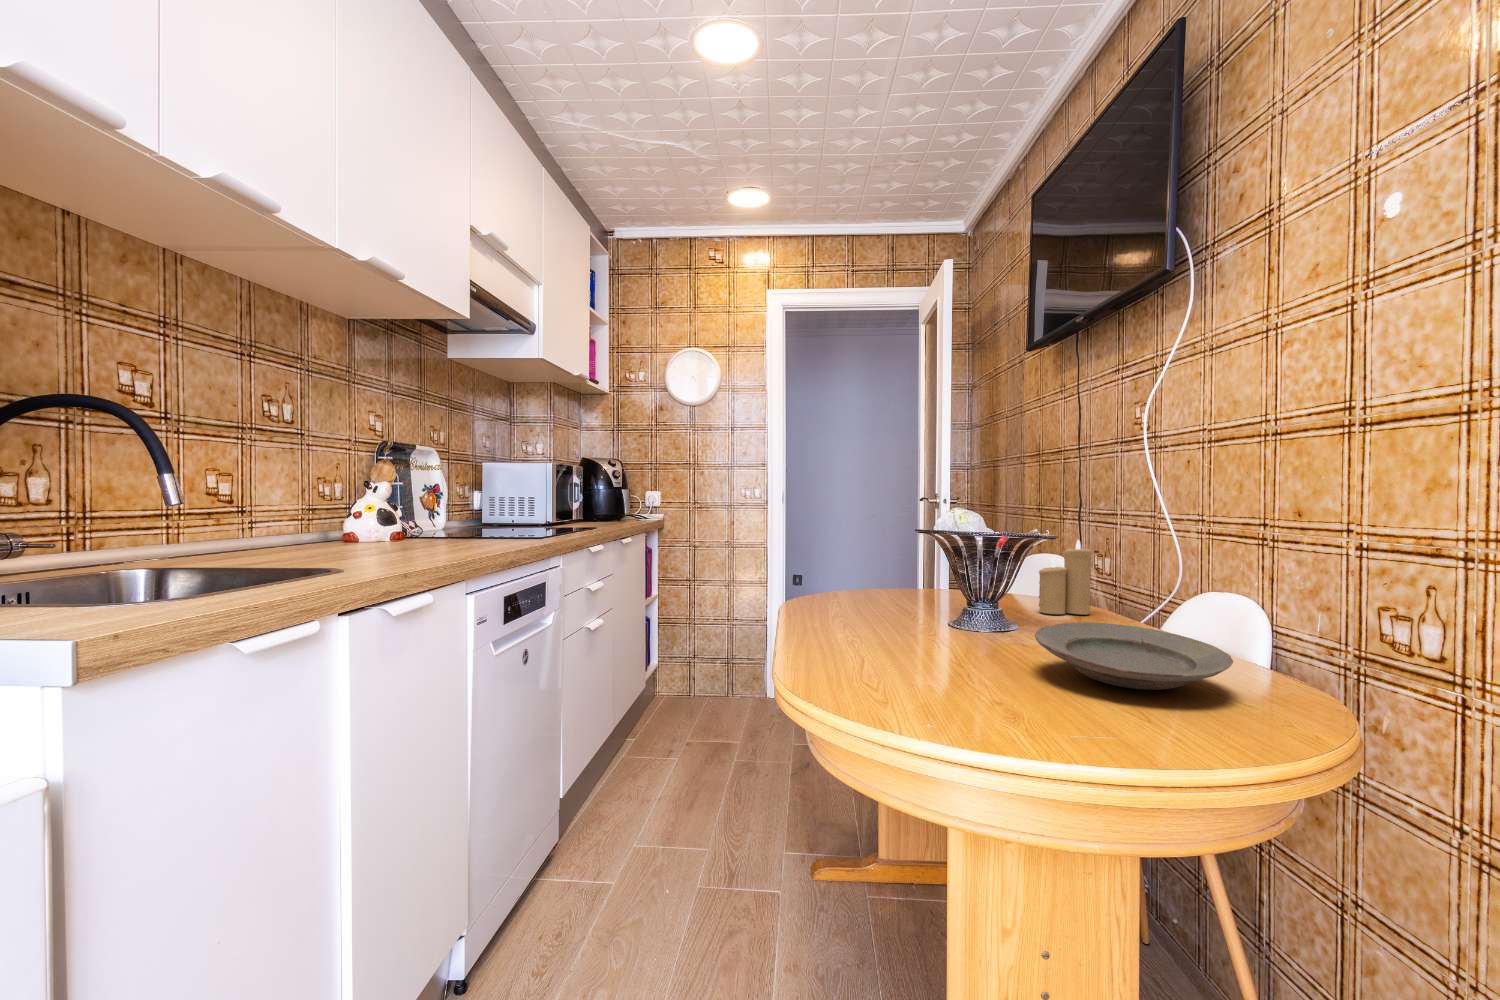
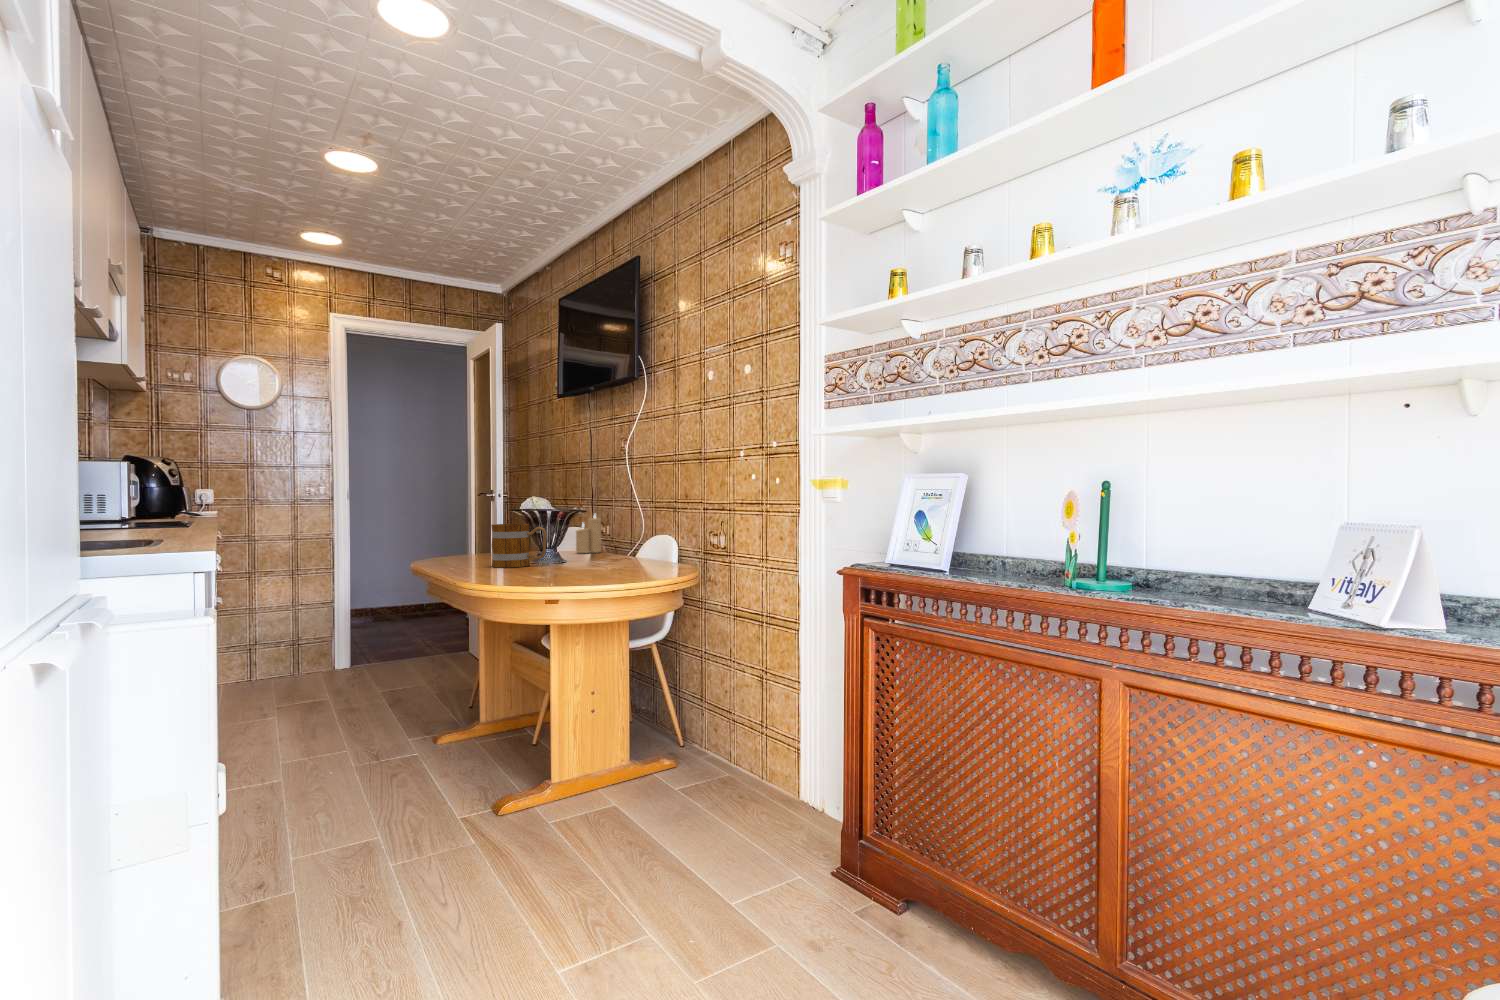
mug: none [849,562,955,656] -> present [491,524,547,568]
plate: present [1035,622,1233,690] -> none [583,545,654,565]

